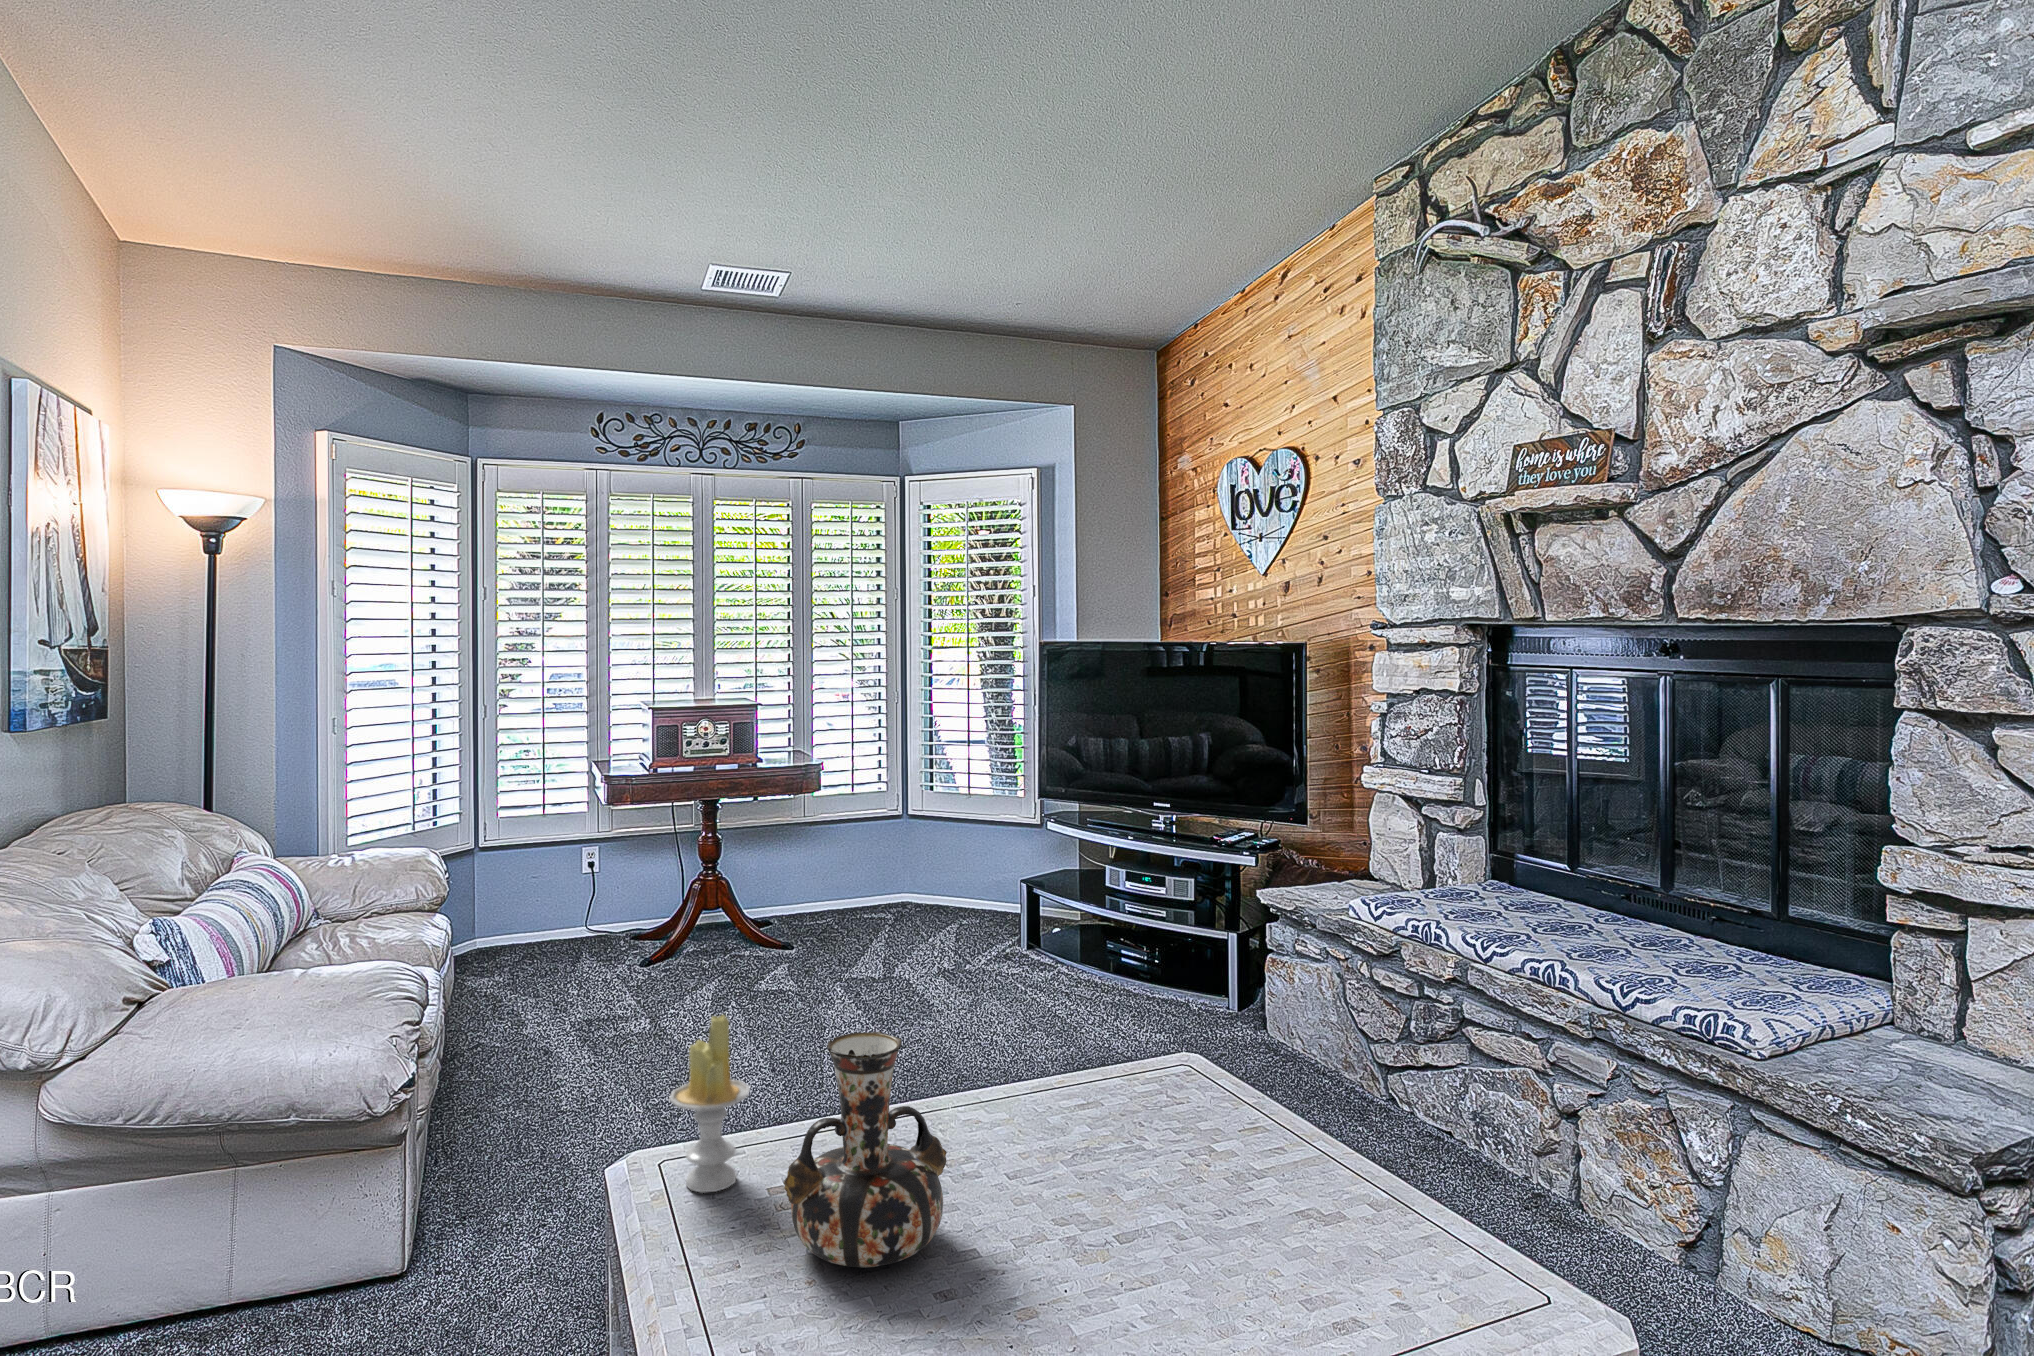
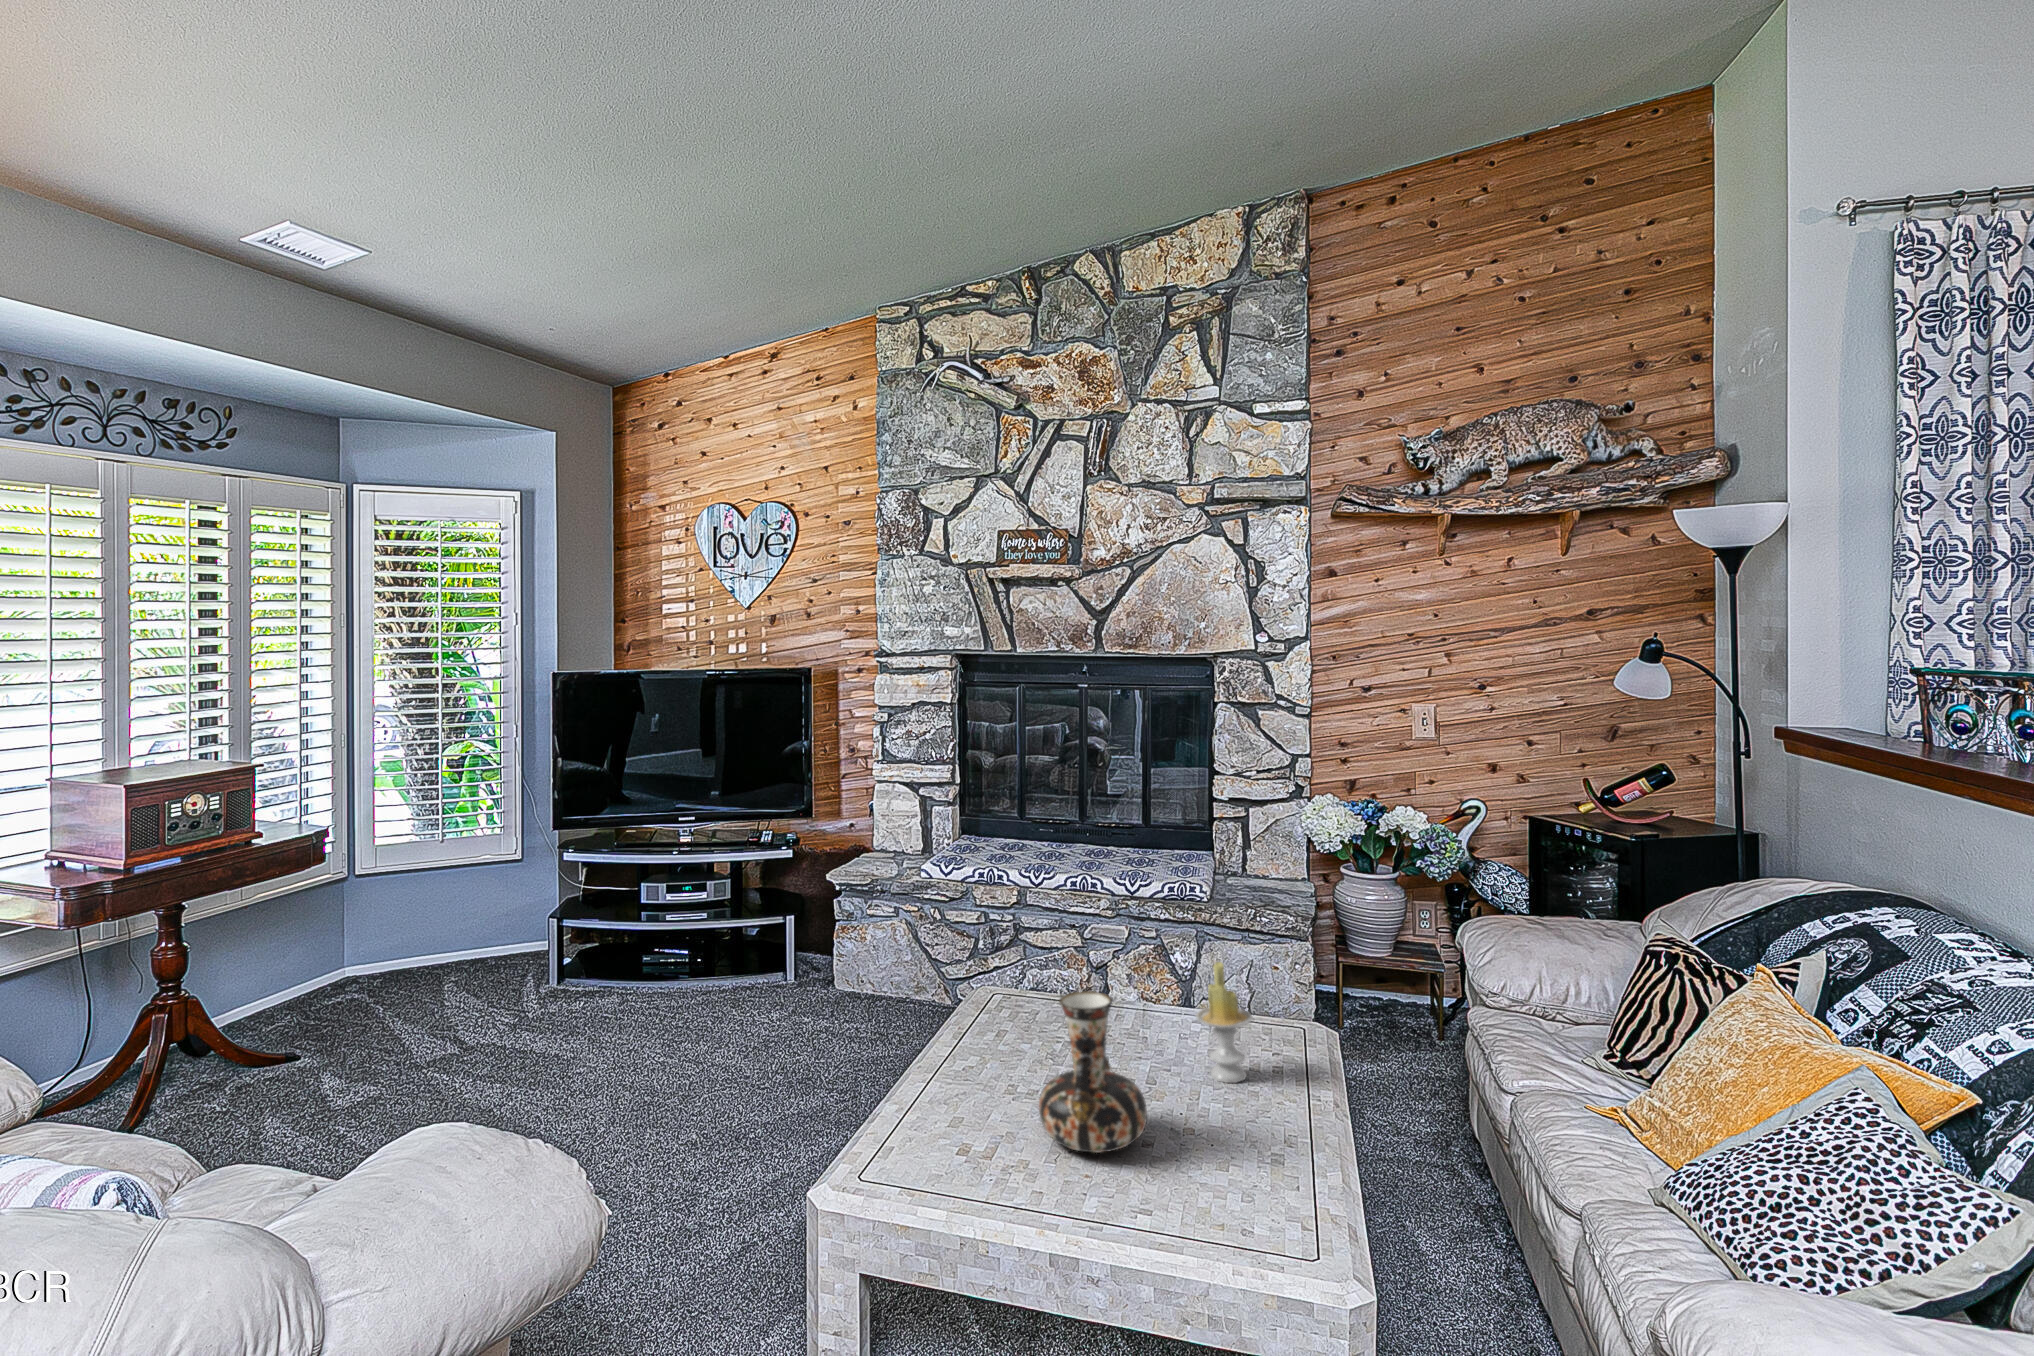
candle: present [669,1015,750,1192] -> present [1196,962,1253,1083]

